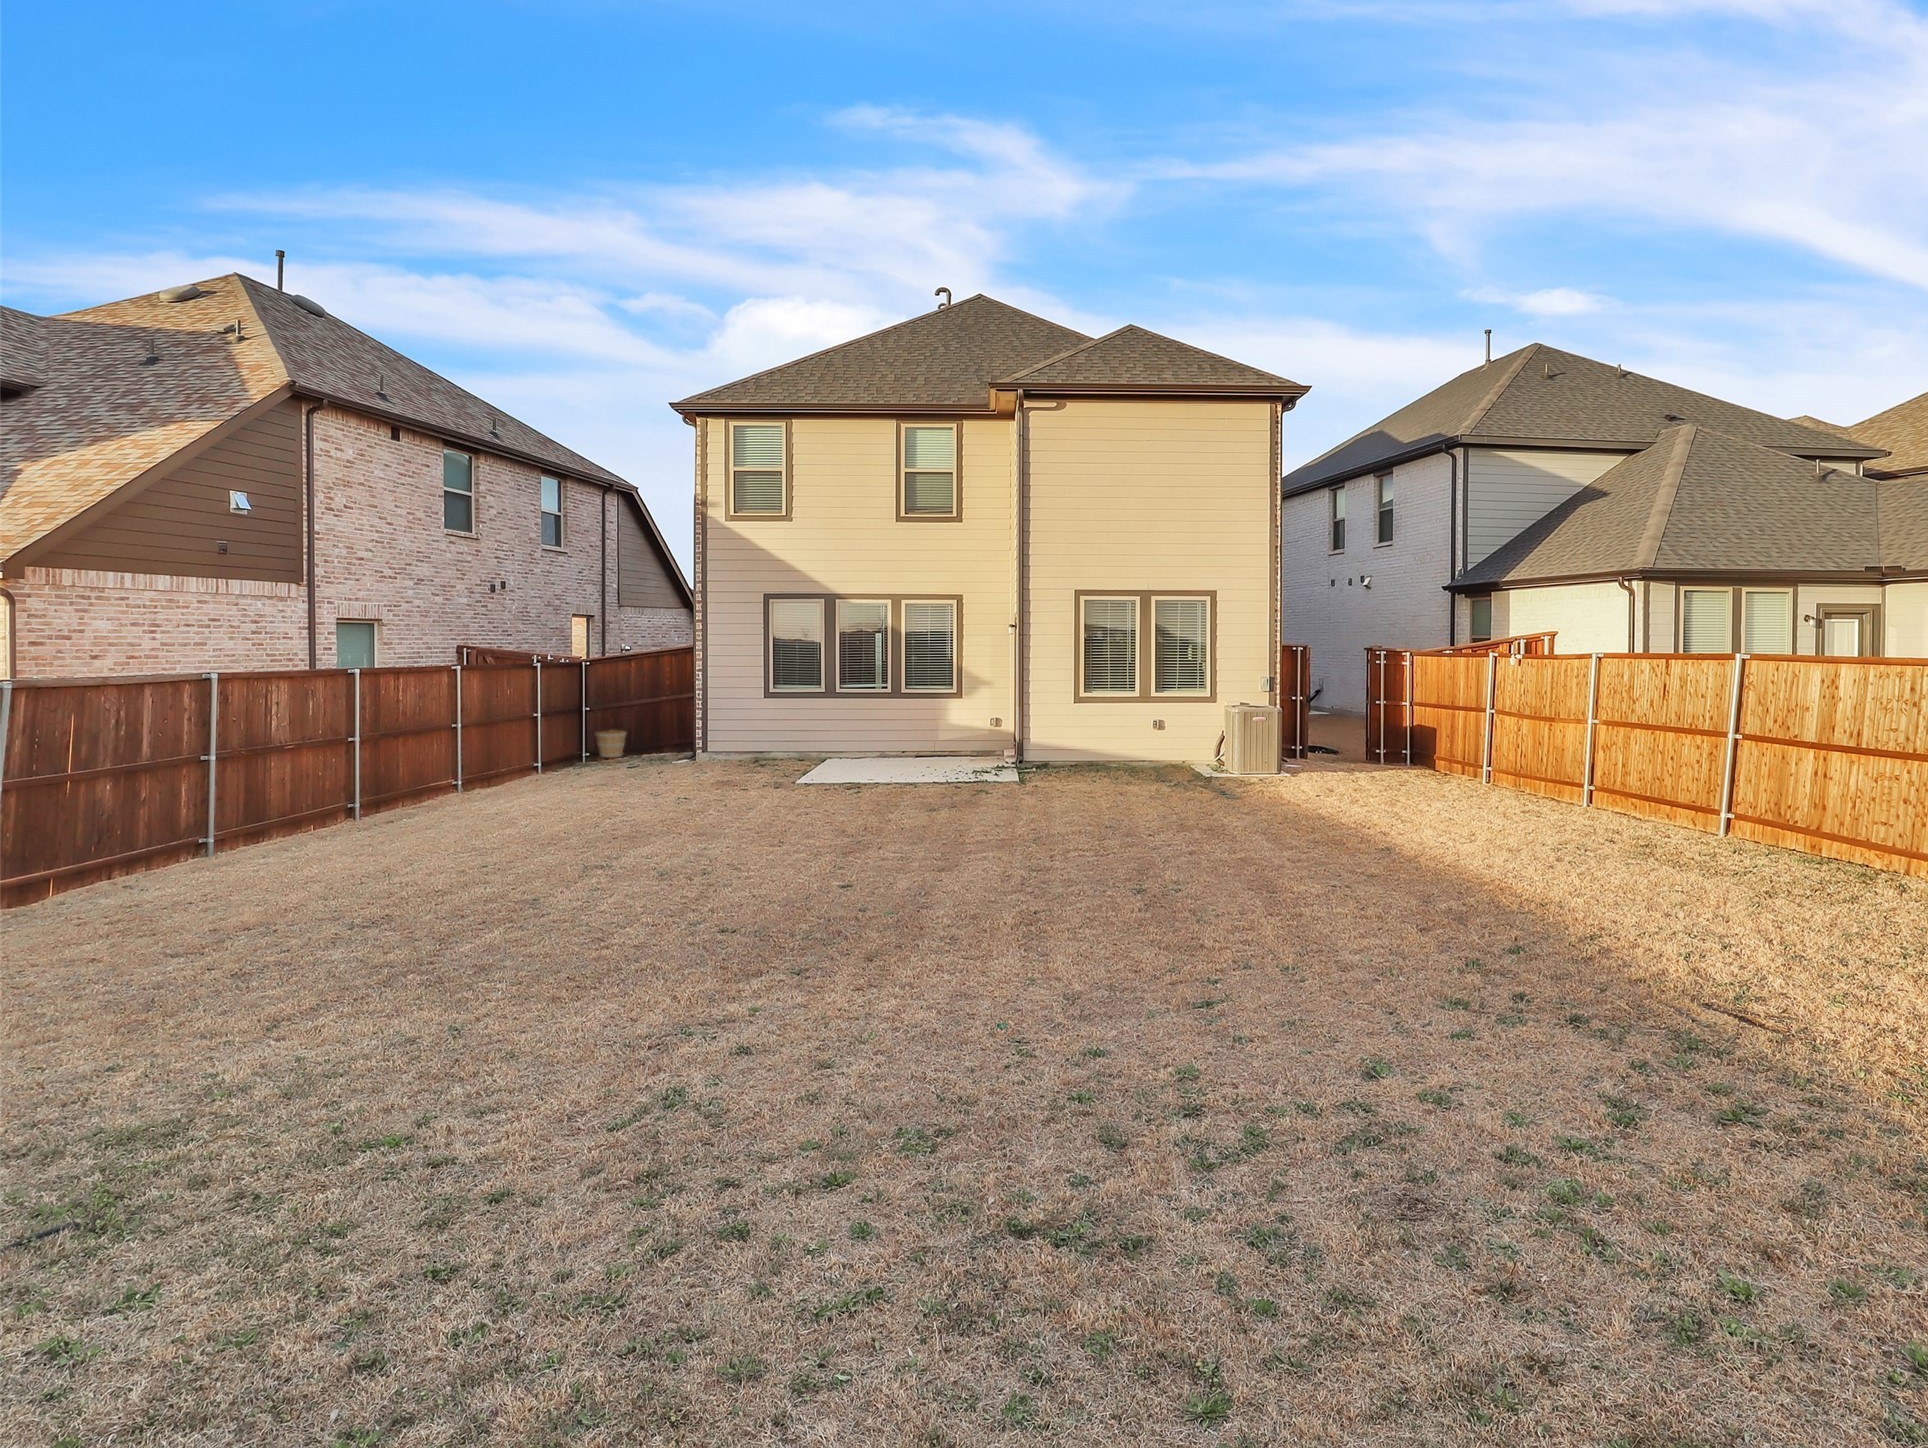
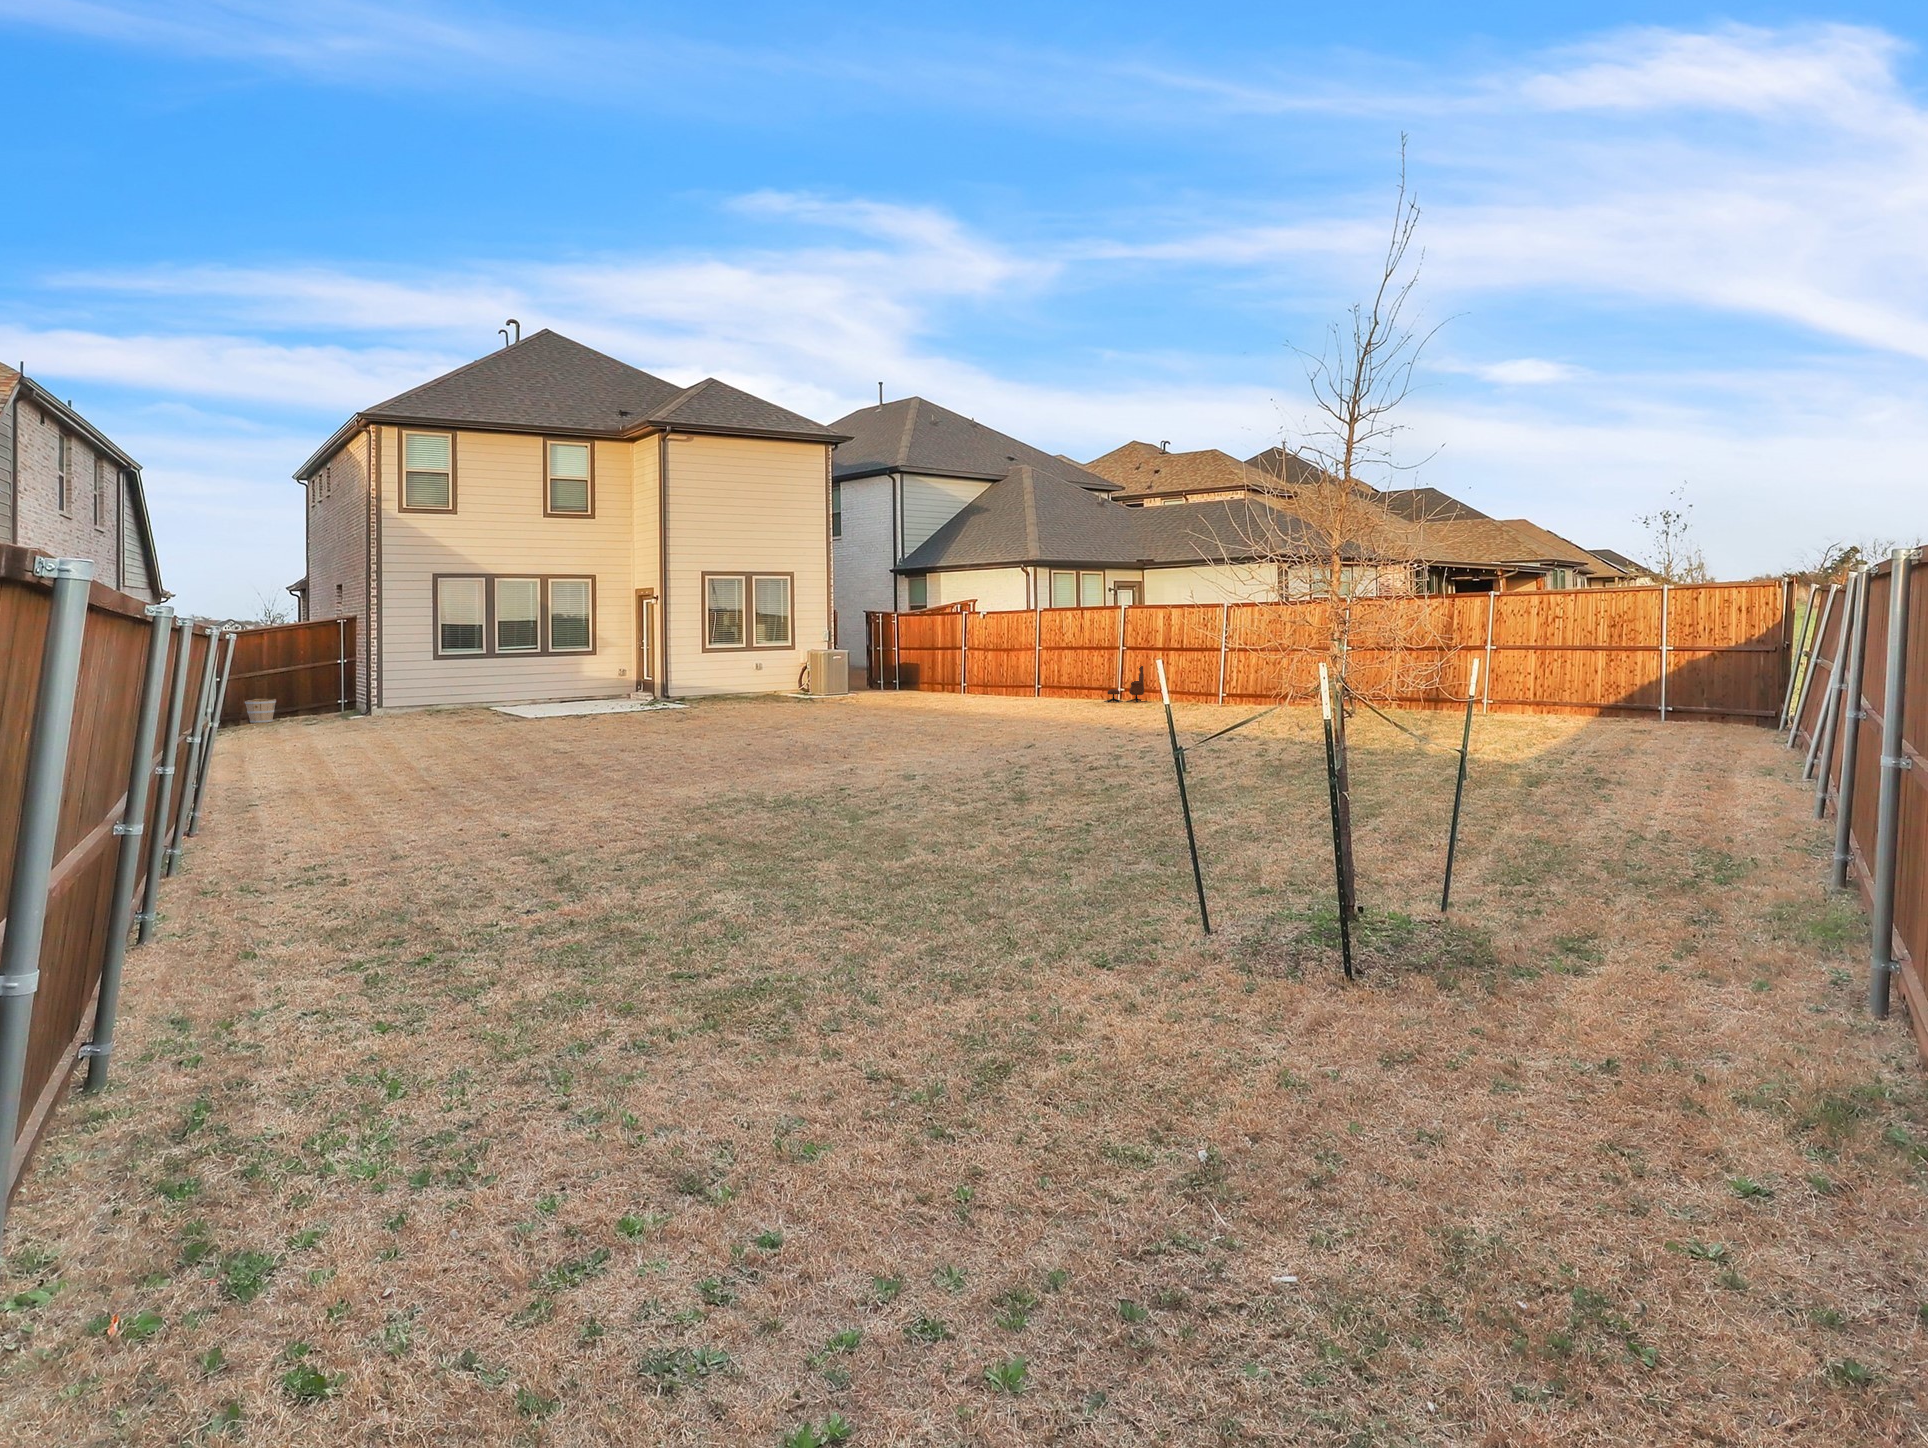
lounge chair: none [1695,773,1785,842] -> present [1104,666,1147,702]

